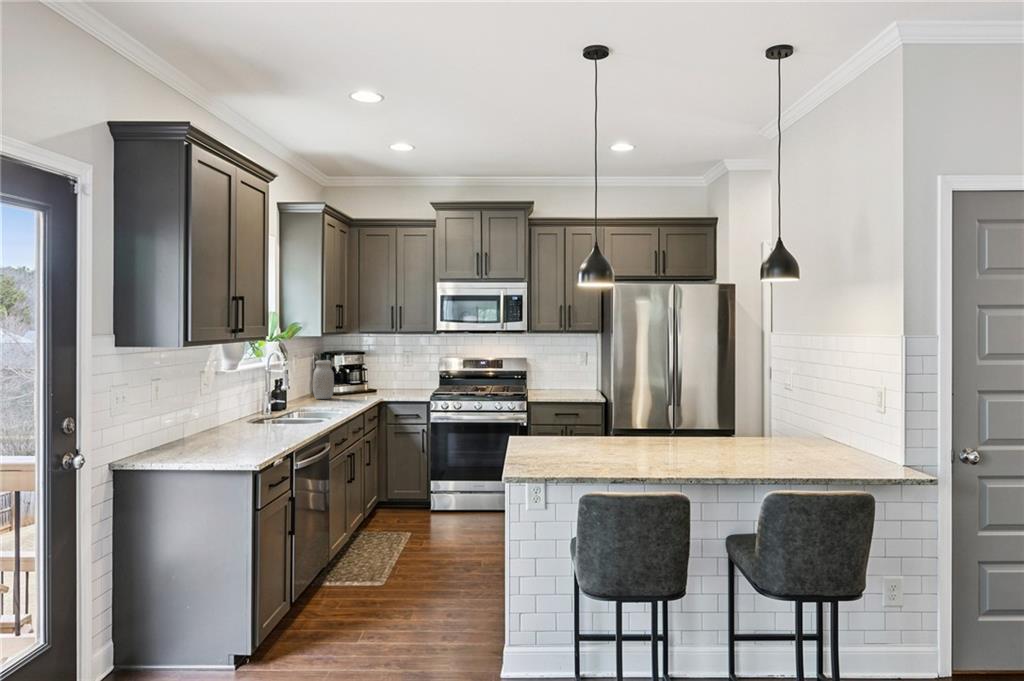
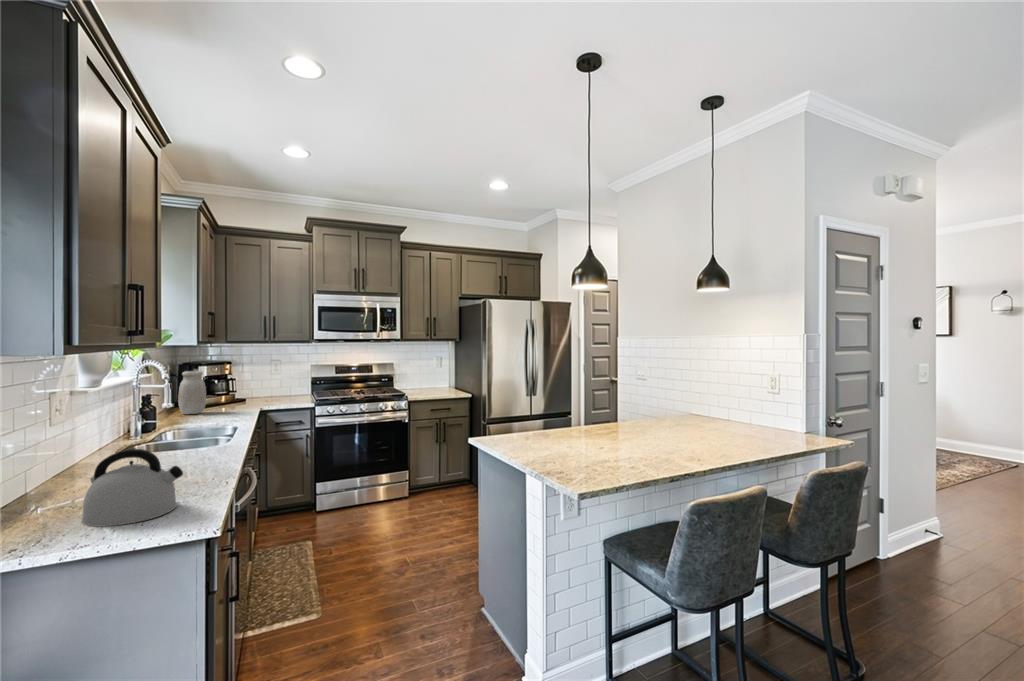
kettle: none [196,410,251,456] -> present [81,449,183,527]

